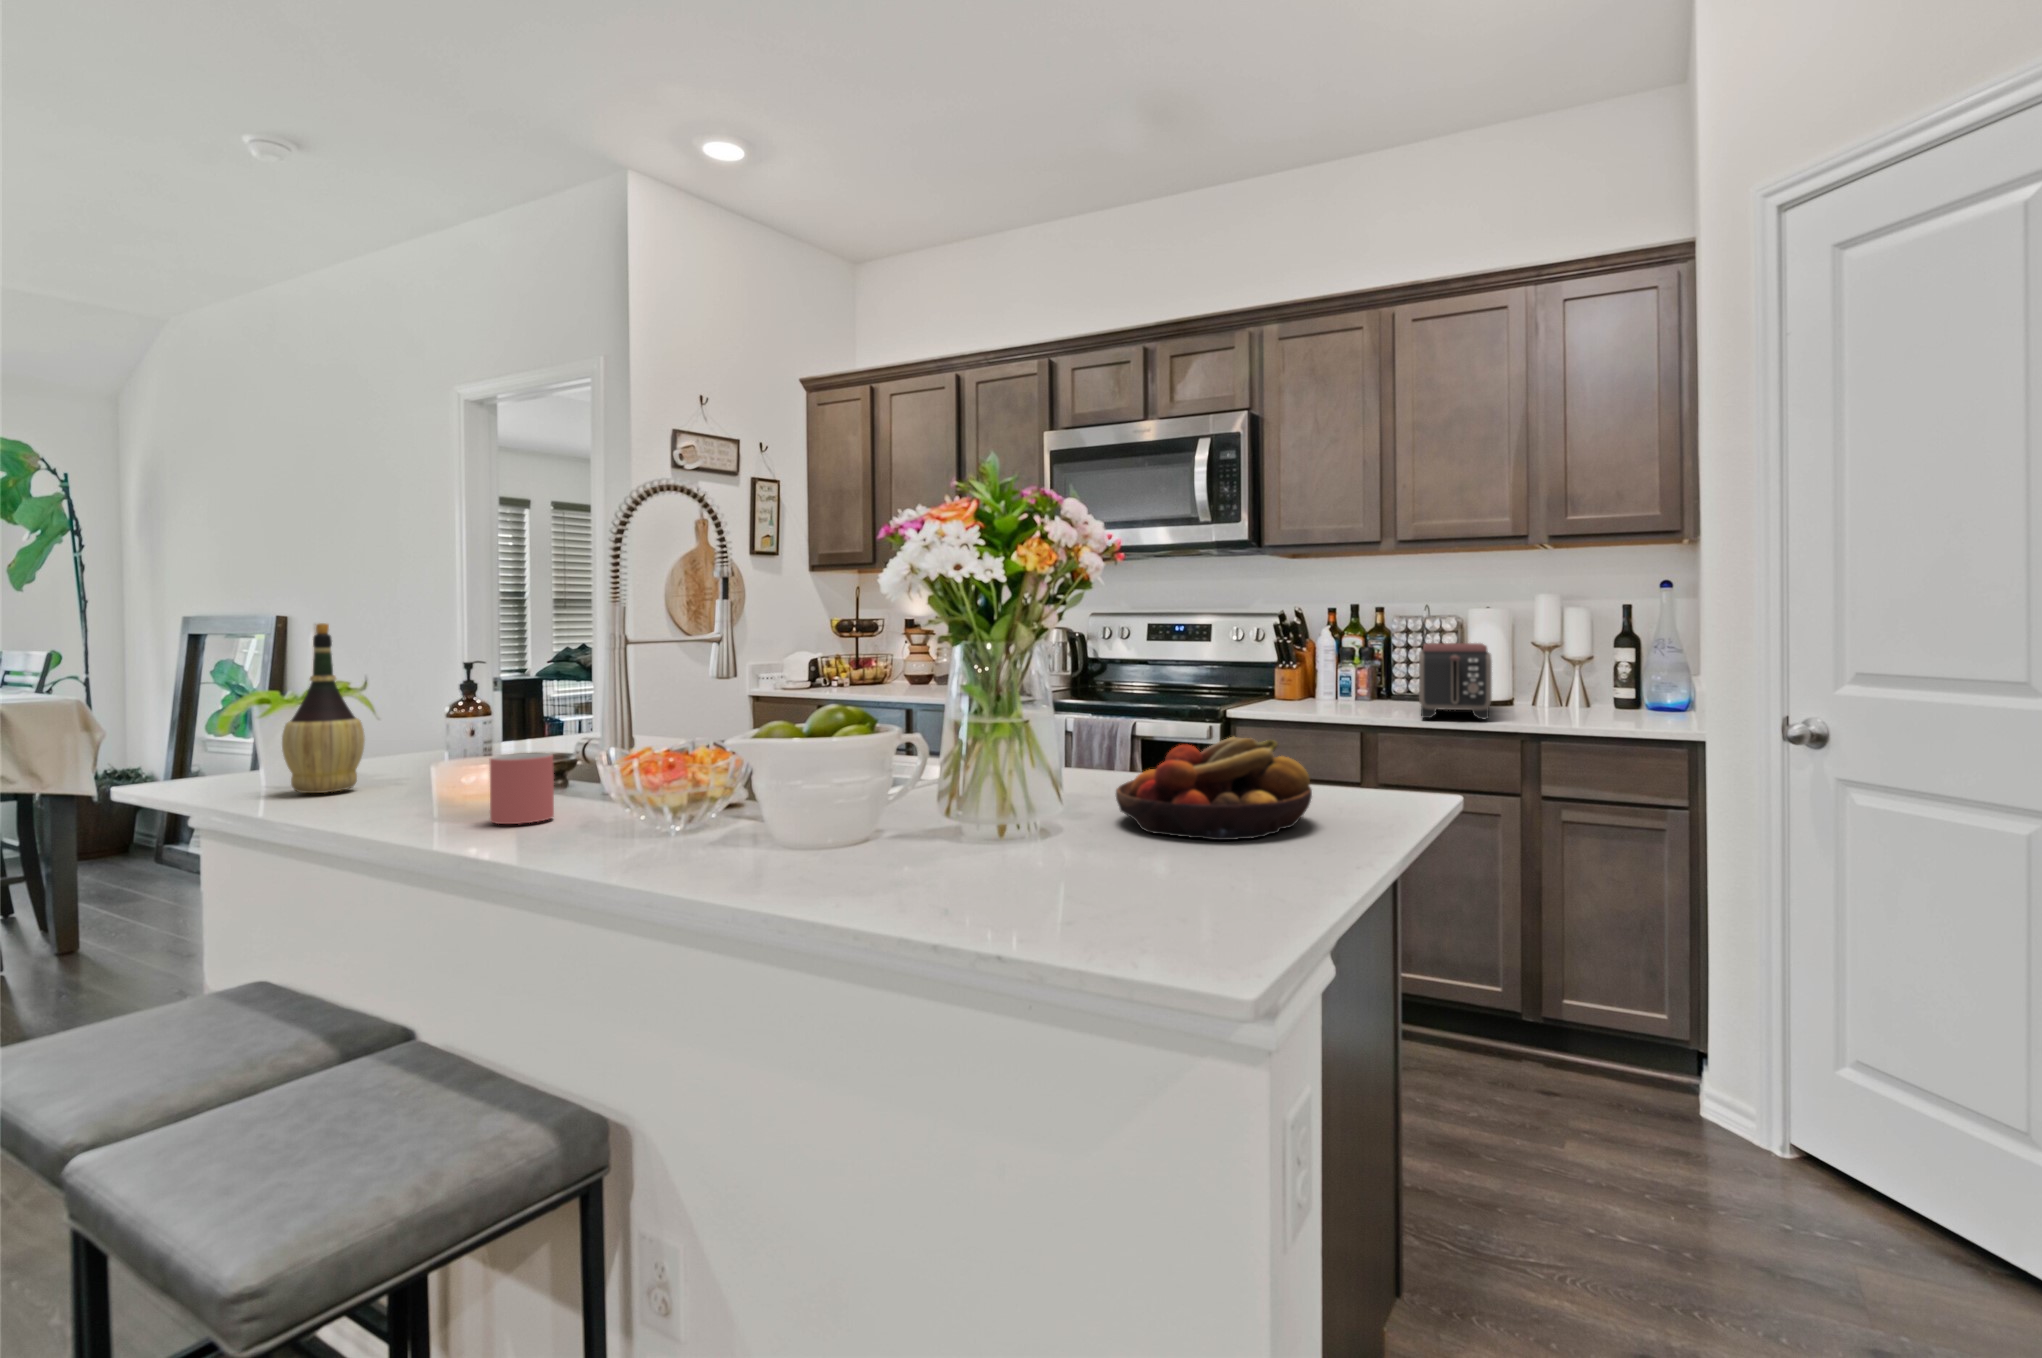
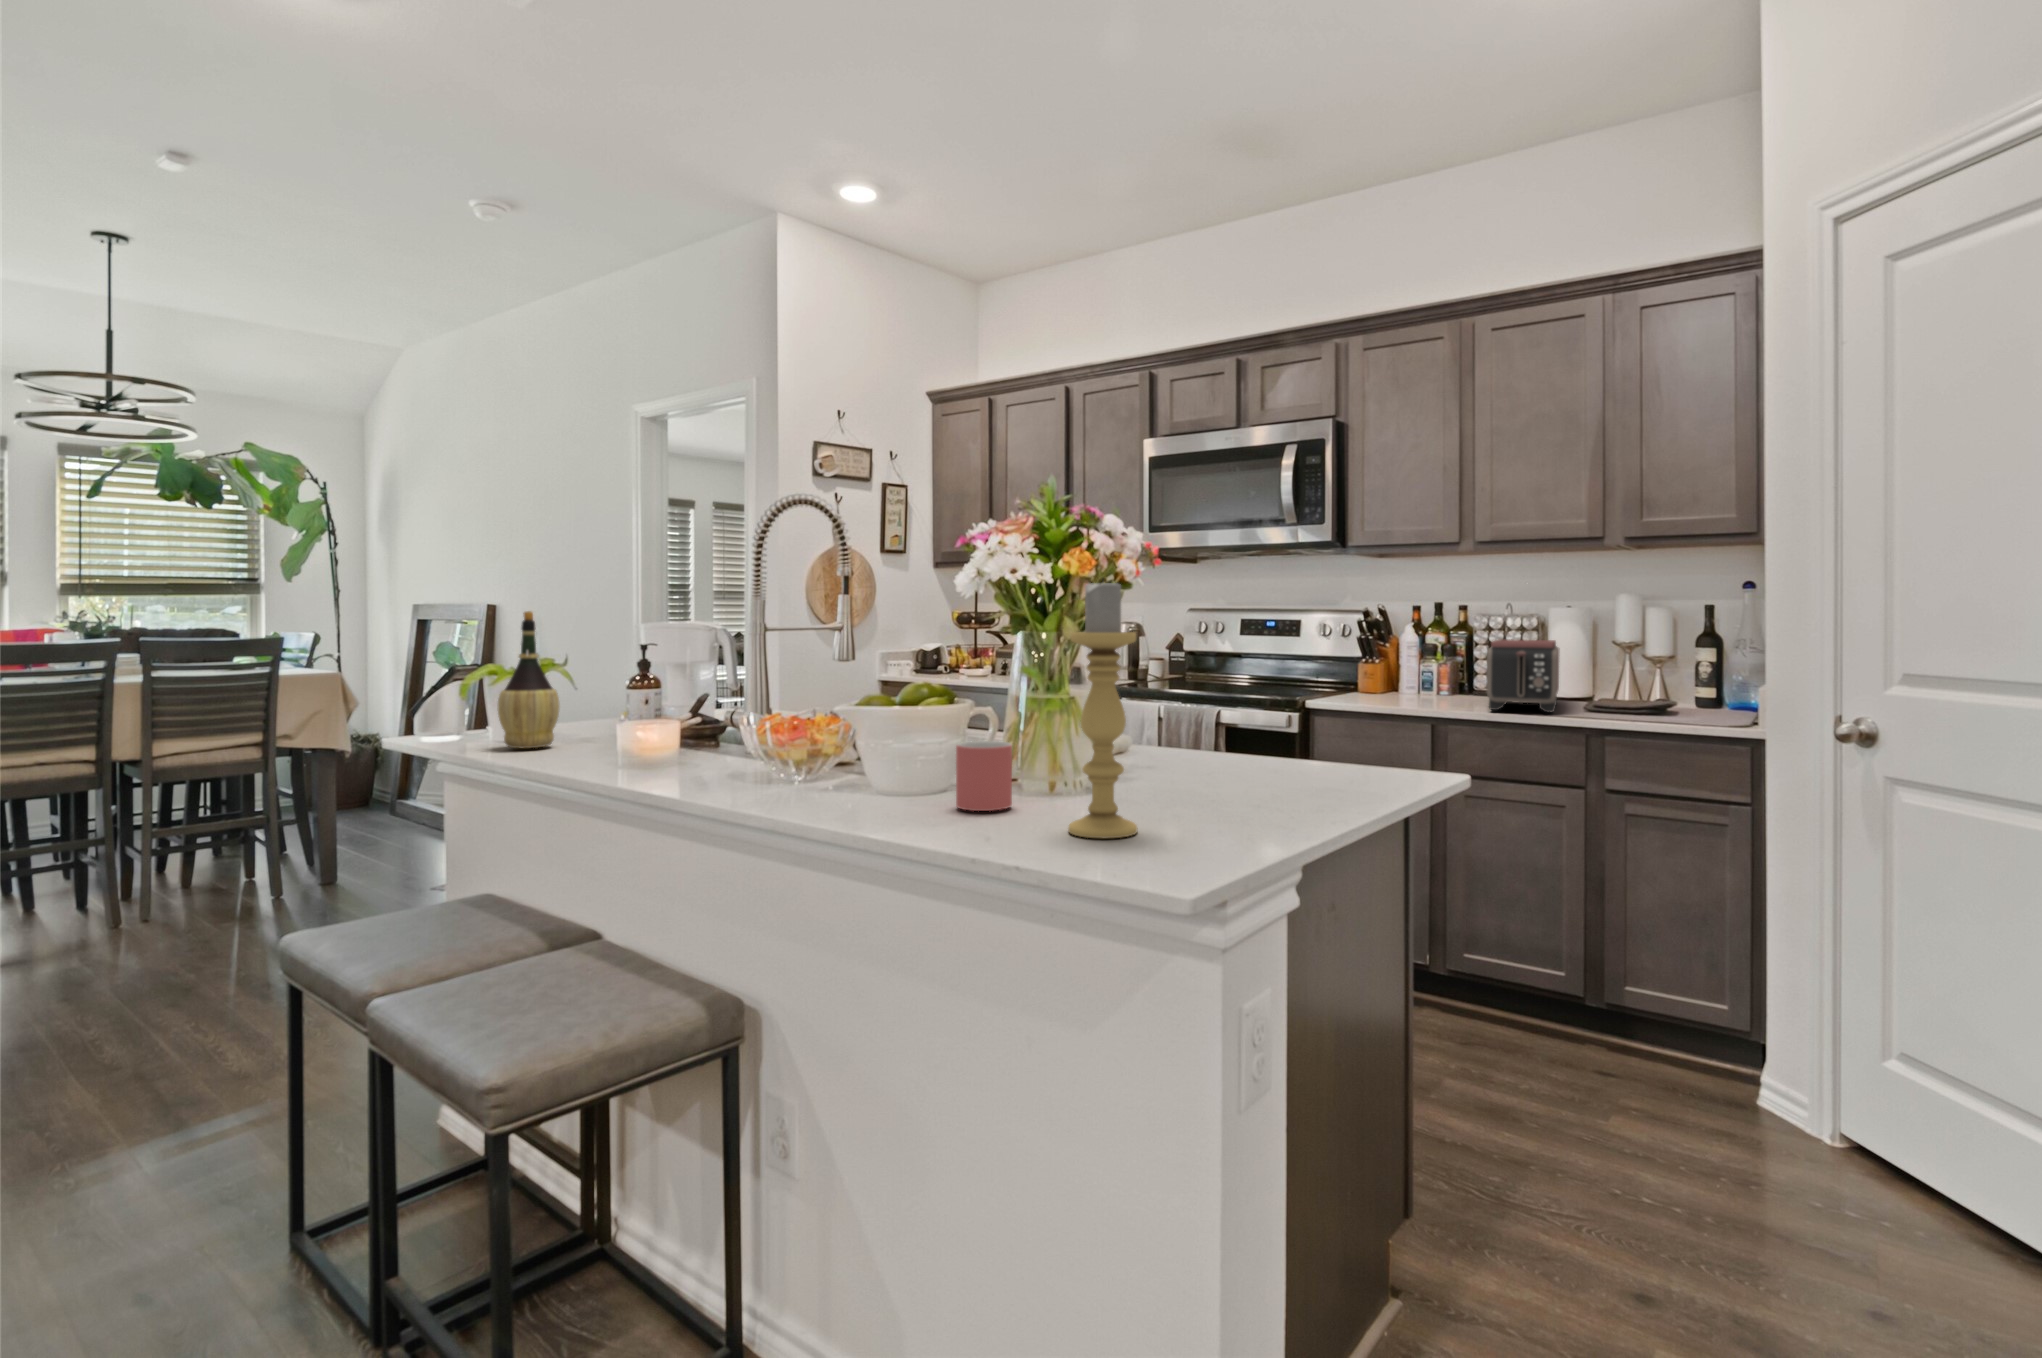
candle holder: none [1039,575,1123,897] -> present [1068,580,1137,839]
fruit bowl: present [1116,737,1312,840] -> none [1155,717,1325,803]
mug: present [490,753,554,824] -> present [956,741,1012,811]

